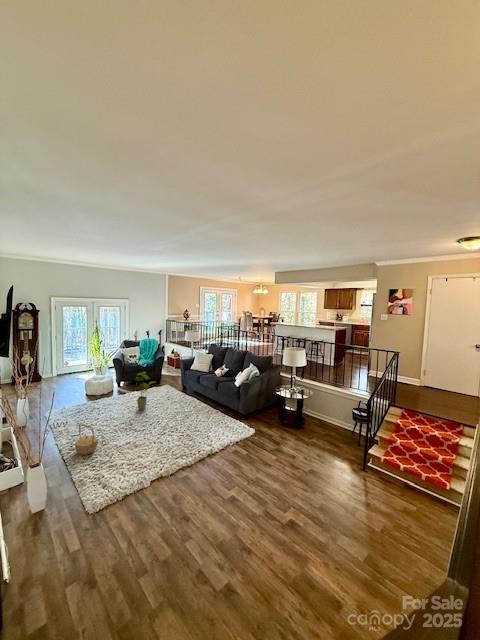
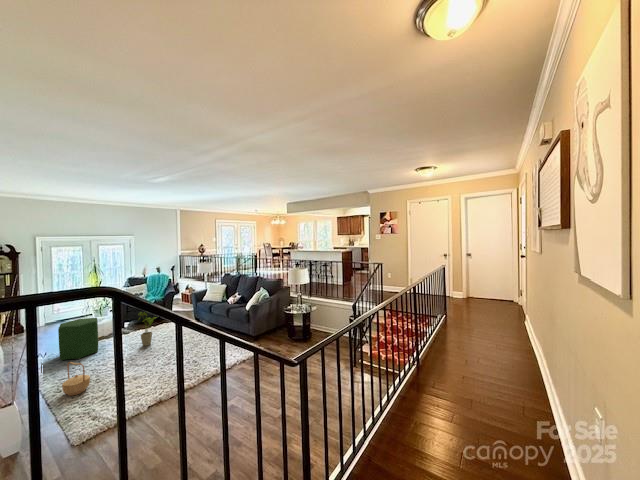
ottoman: none [70,377,101,415] -> present [58,318,98,360]

